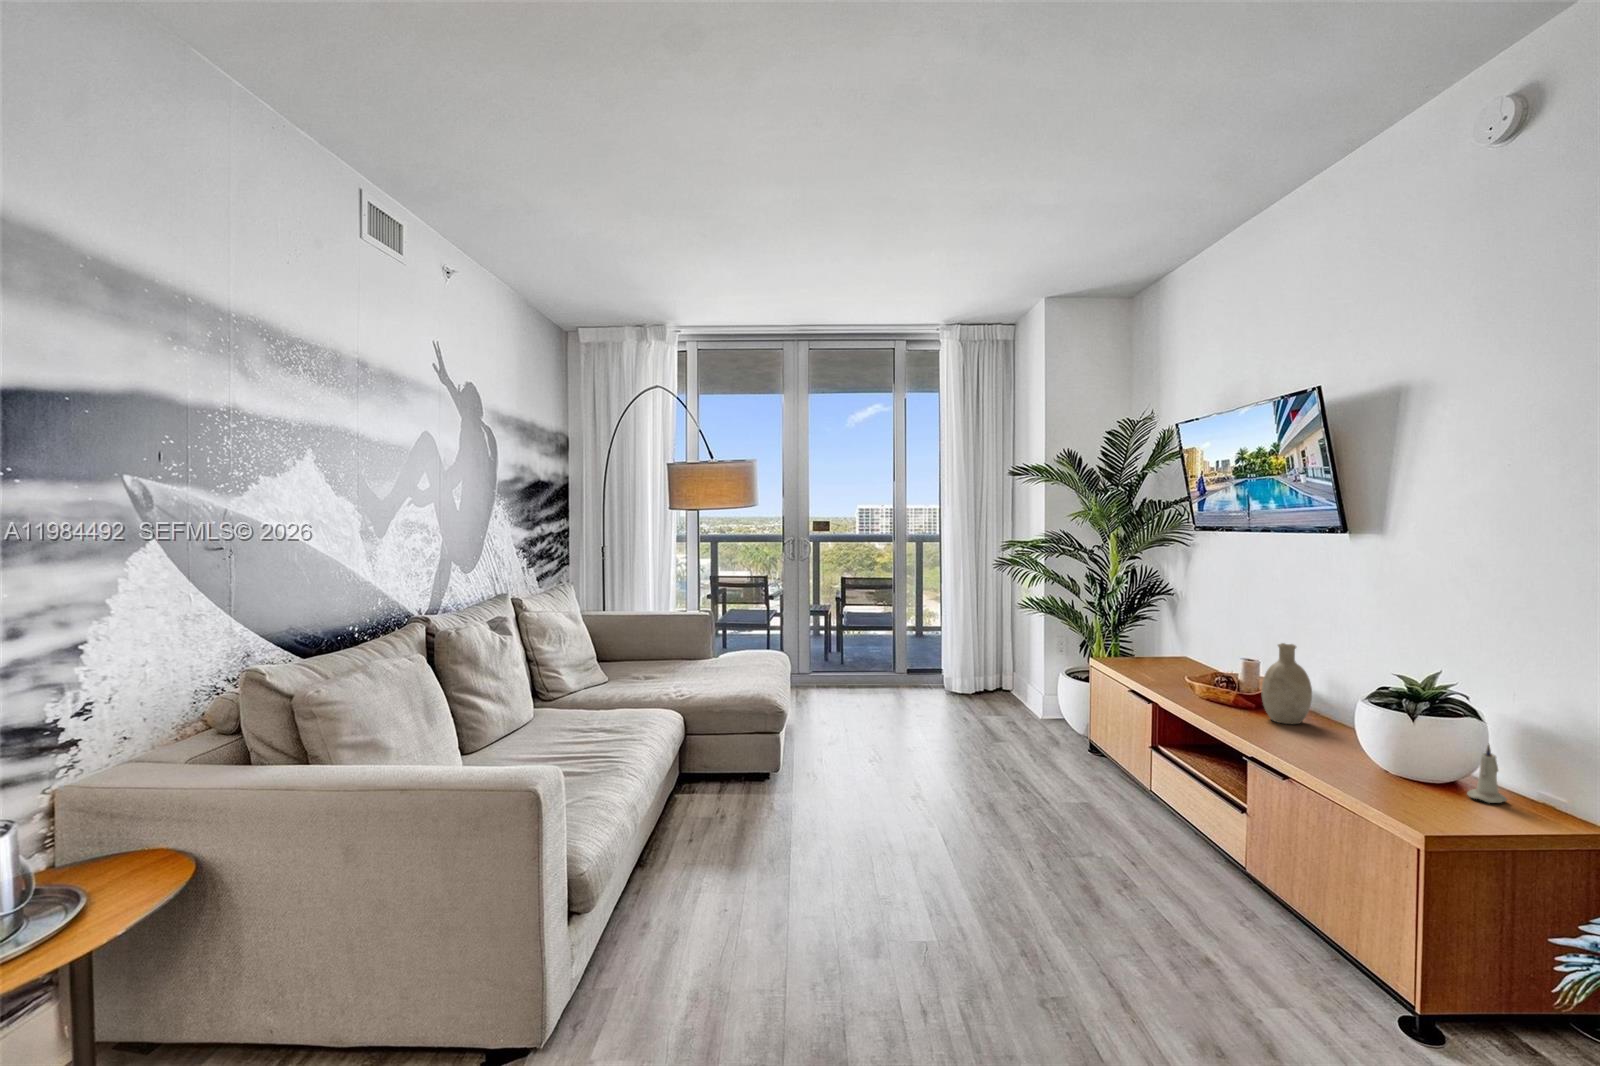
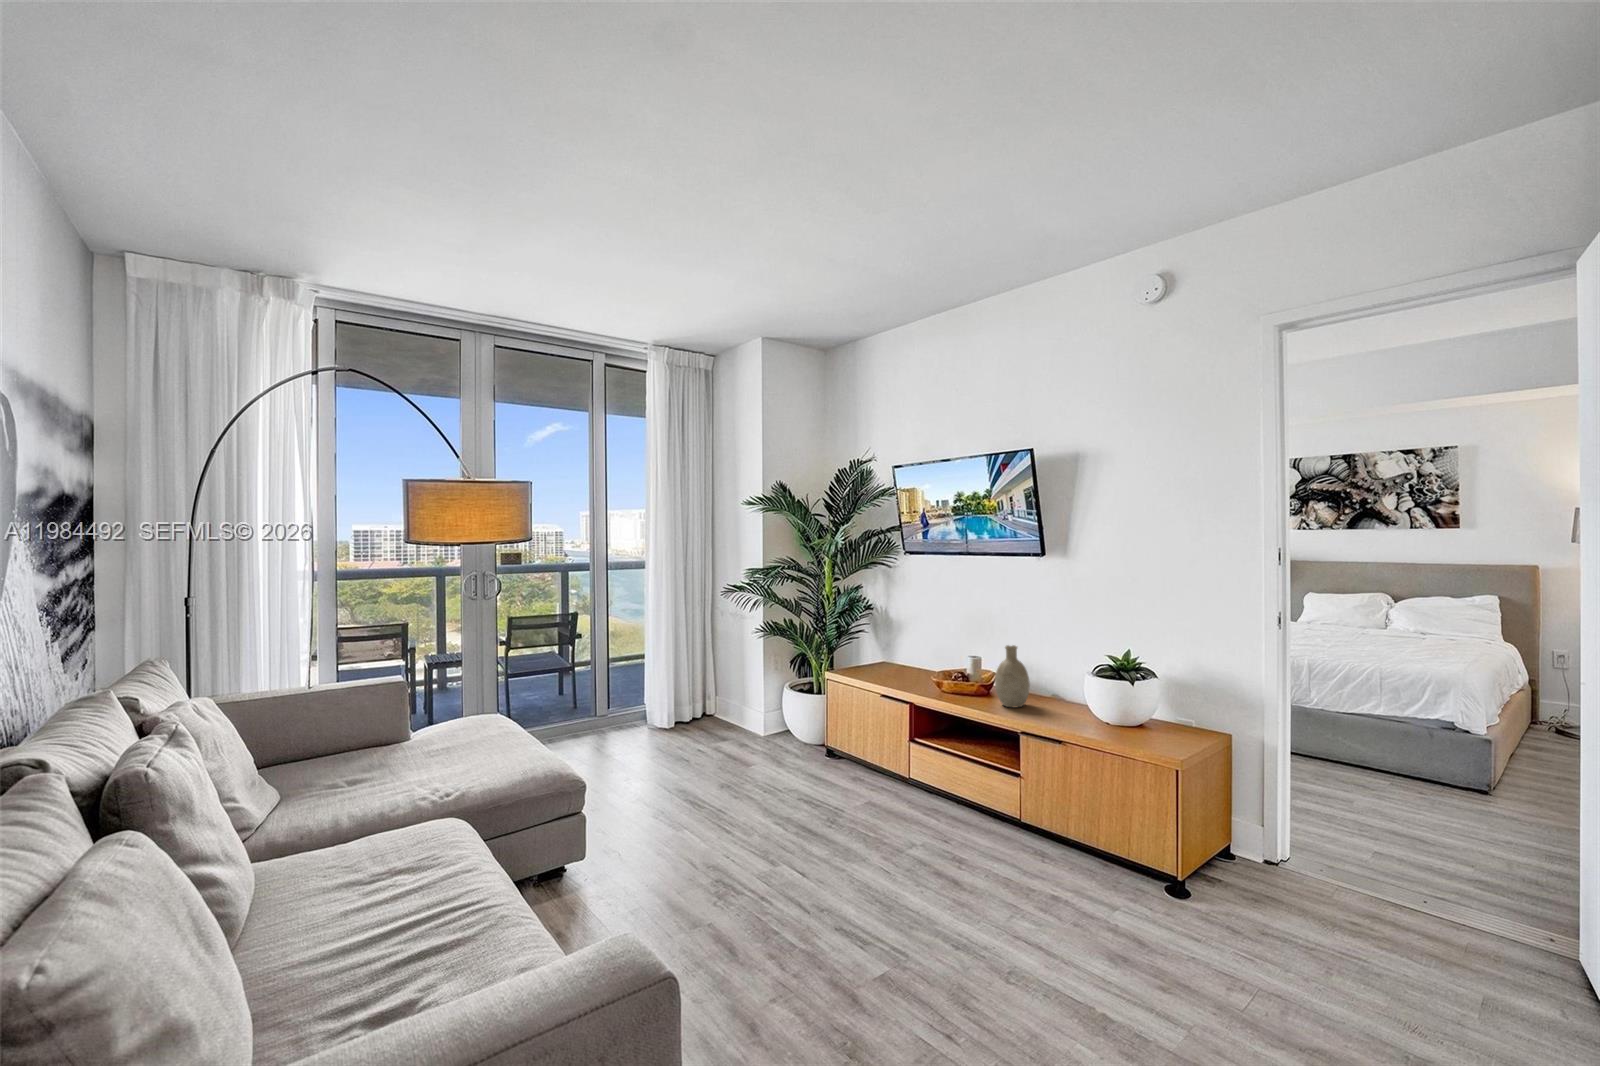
candle: present [1467,745,1507,803] -> none [1155,710,1179,752]

